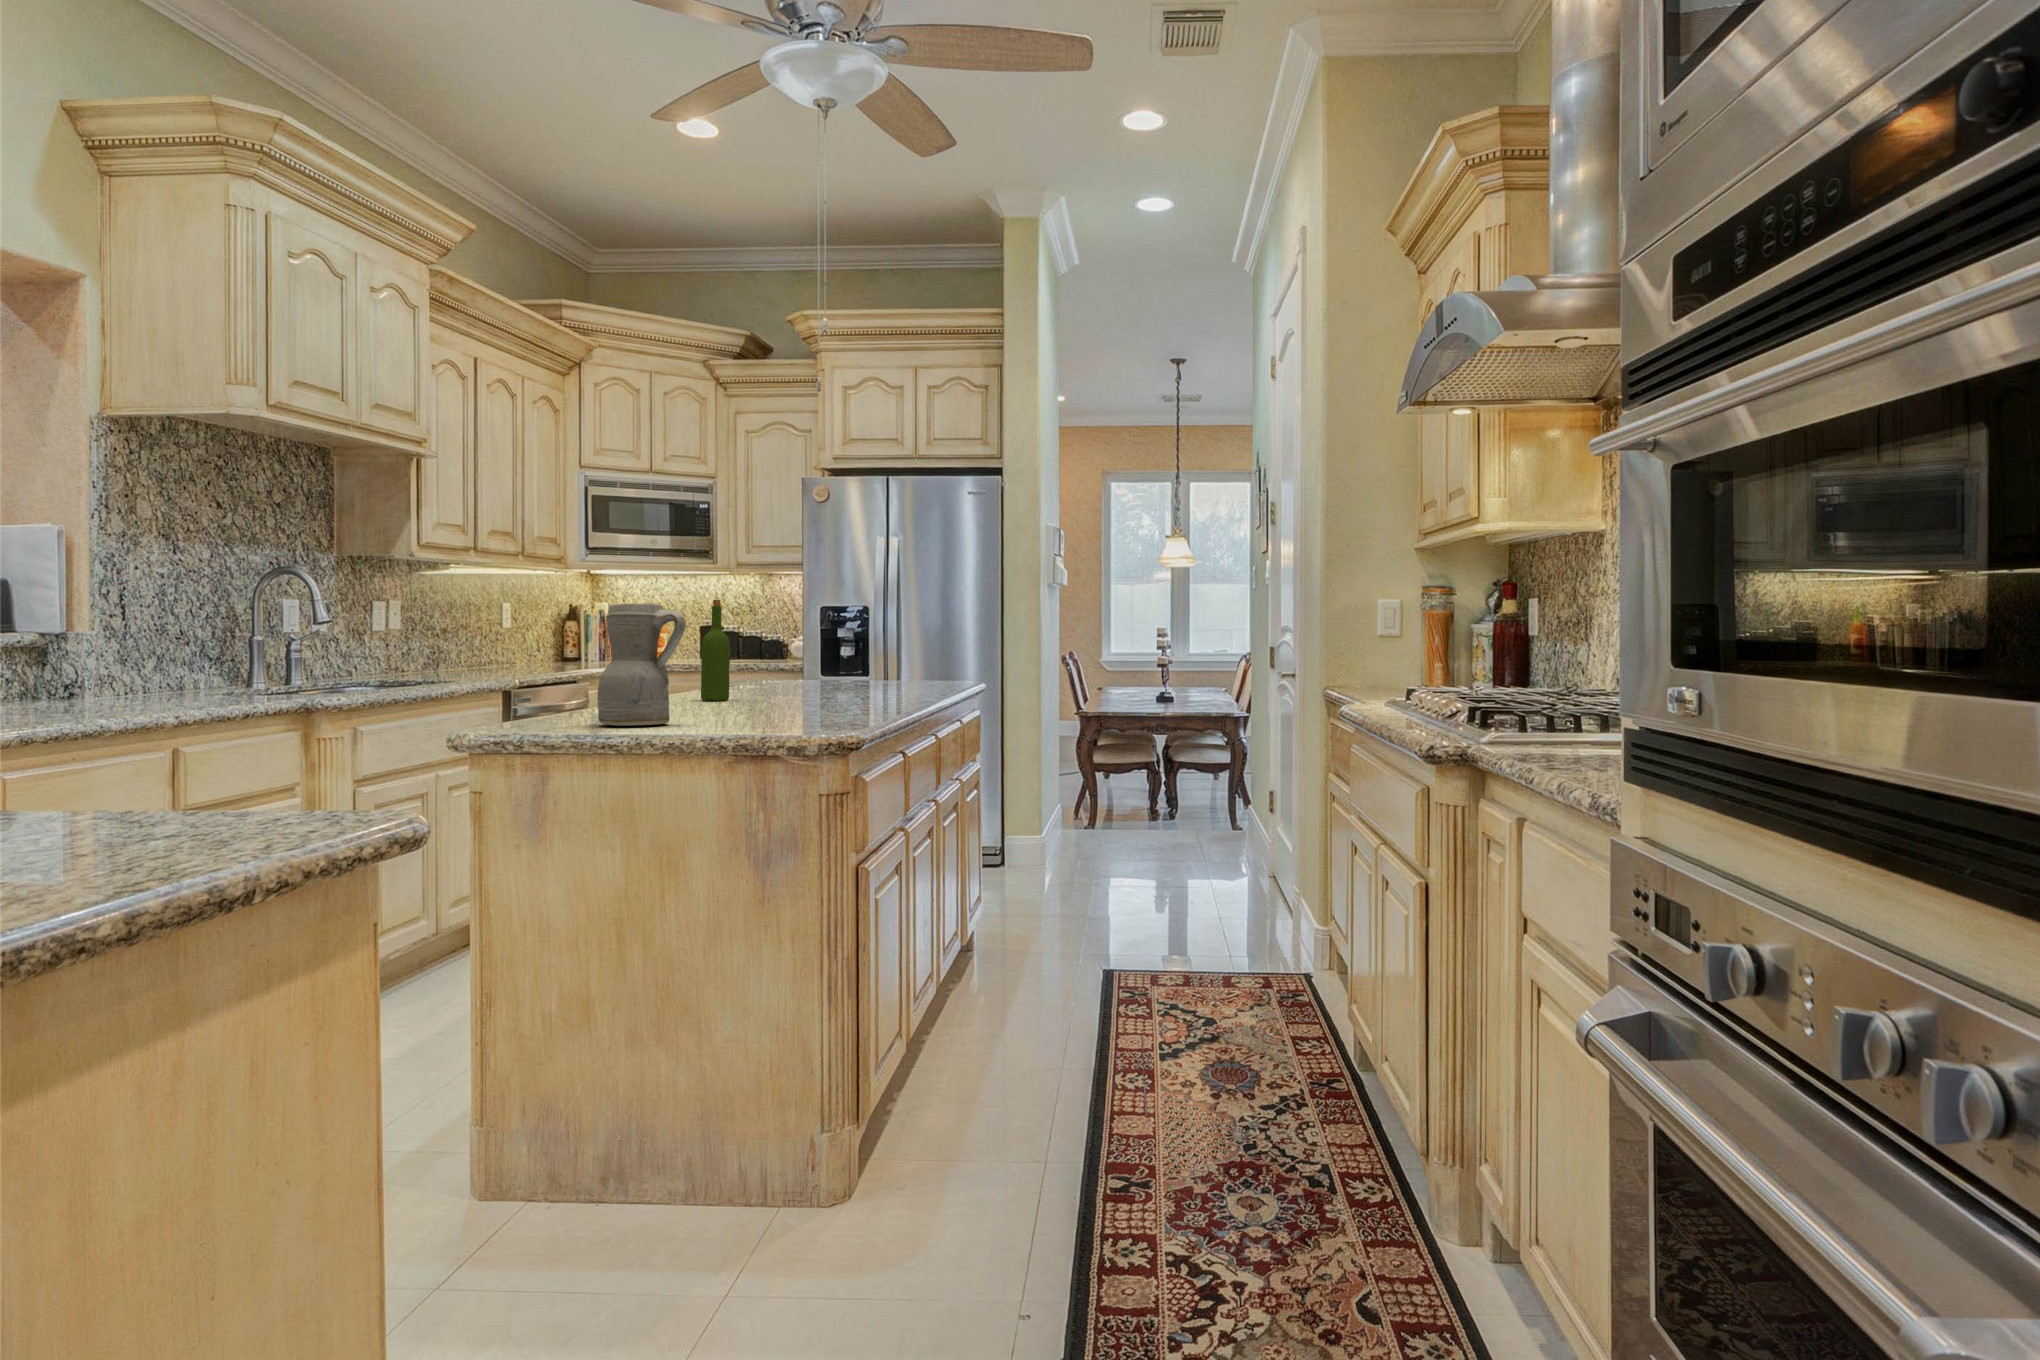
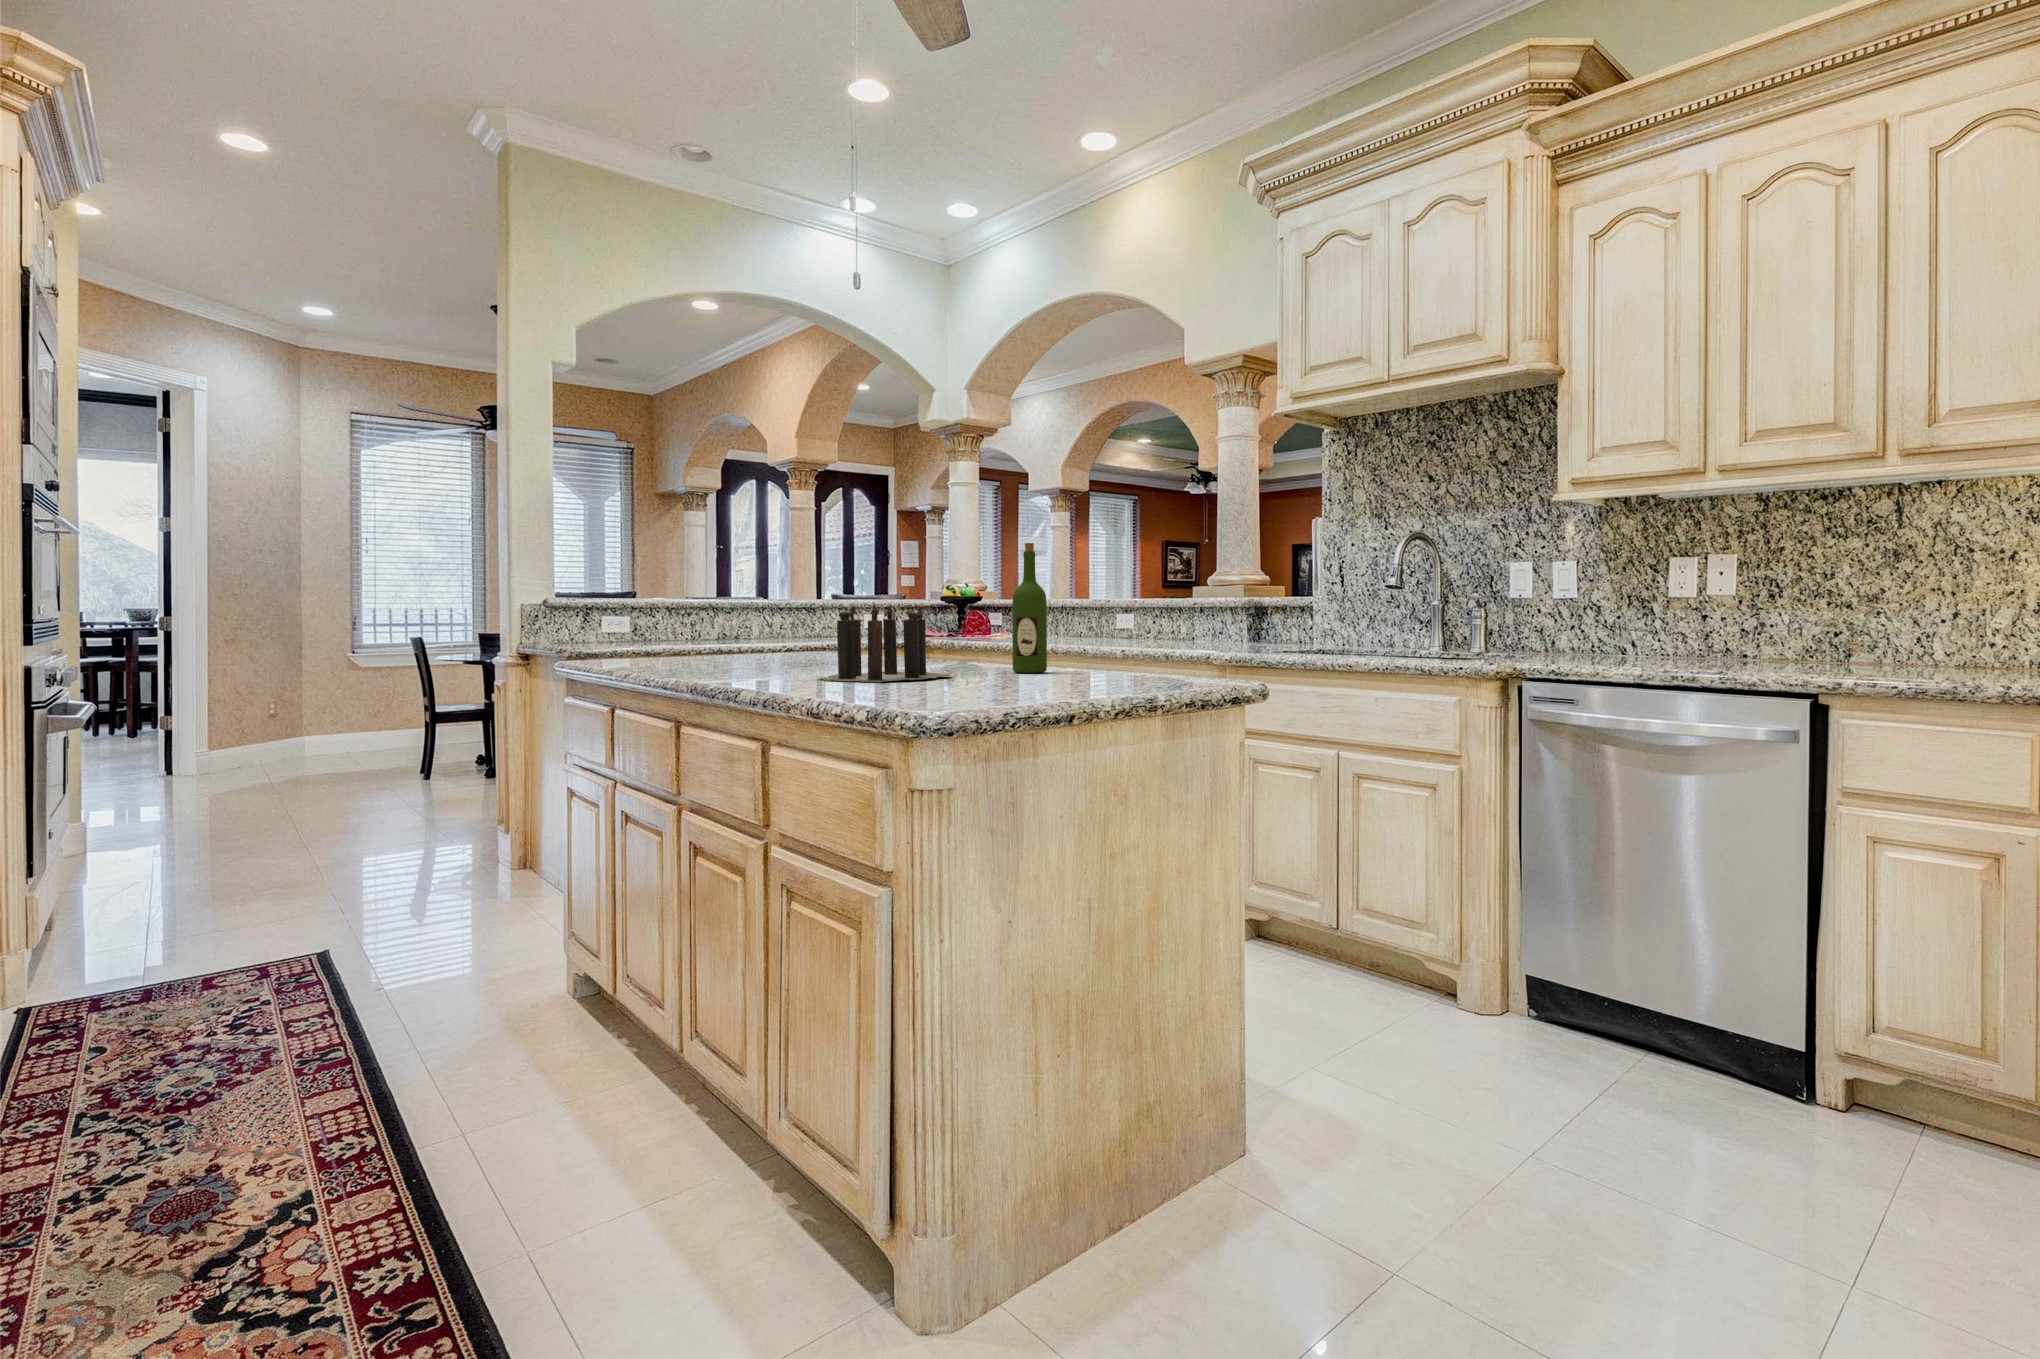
ceramic pitcher: present [598,603,686,726] -> none [723,574,783,661]
candle: none [786,649,889,703] -> present [820,604,952,682]

